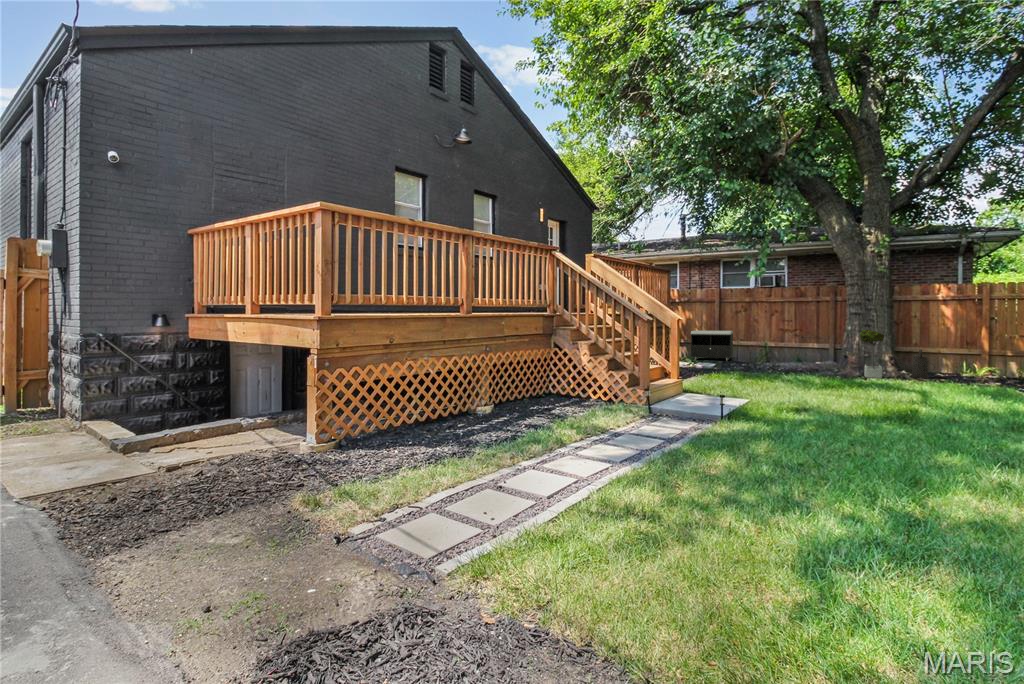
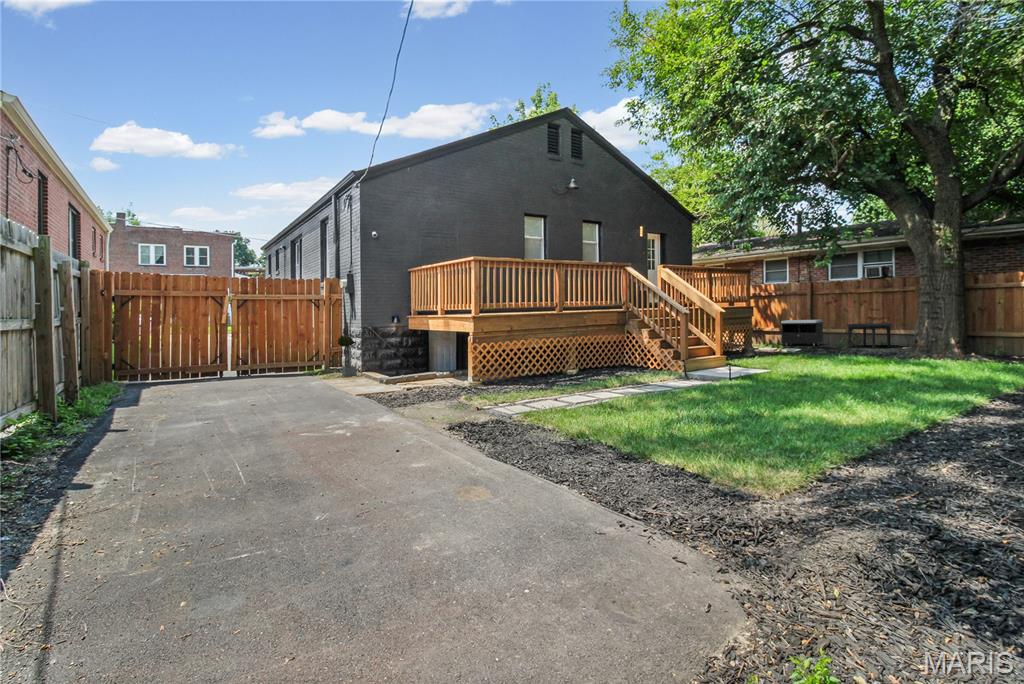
potted tree: present [860,330,884,378] -> present [338,336,357,376]
round table: none [766,336,817,365] -> present [847,323,893,349]
watering can: present [892,350,929,378] -> none [935,332,970,357]

